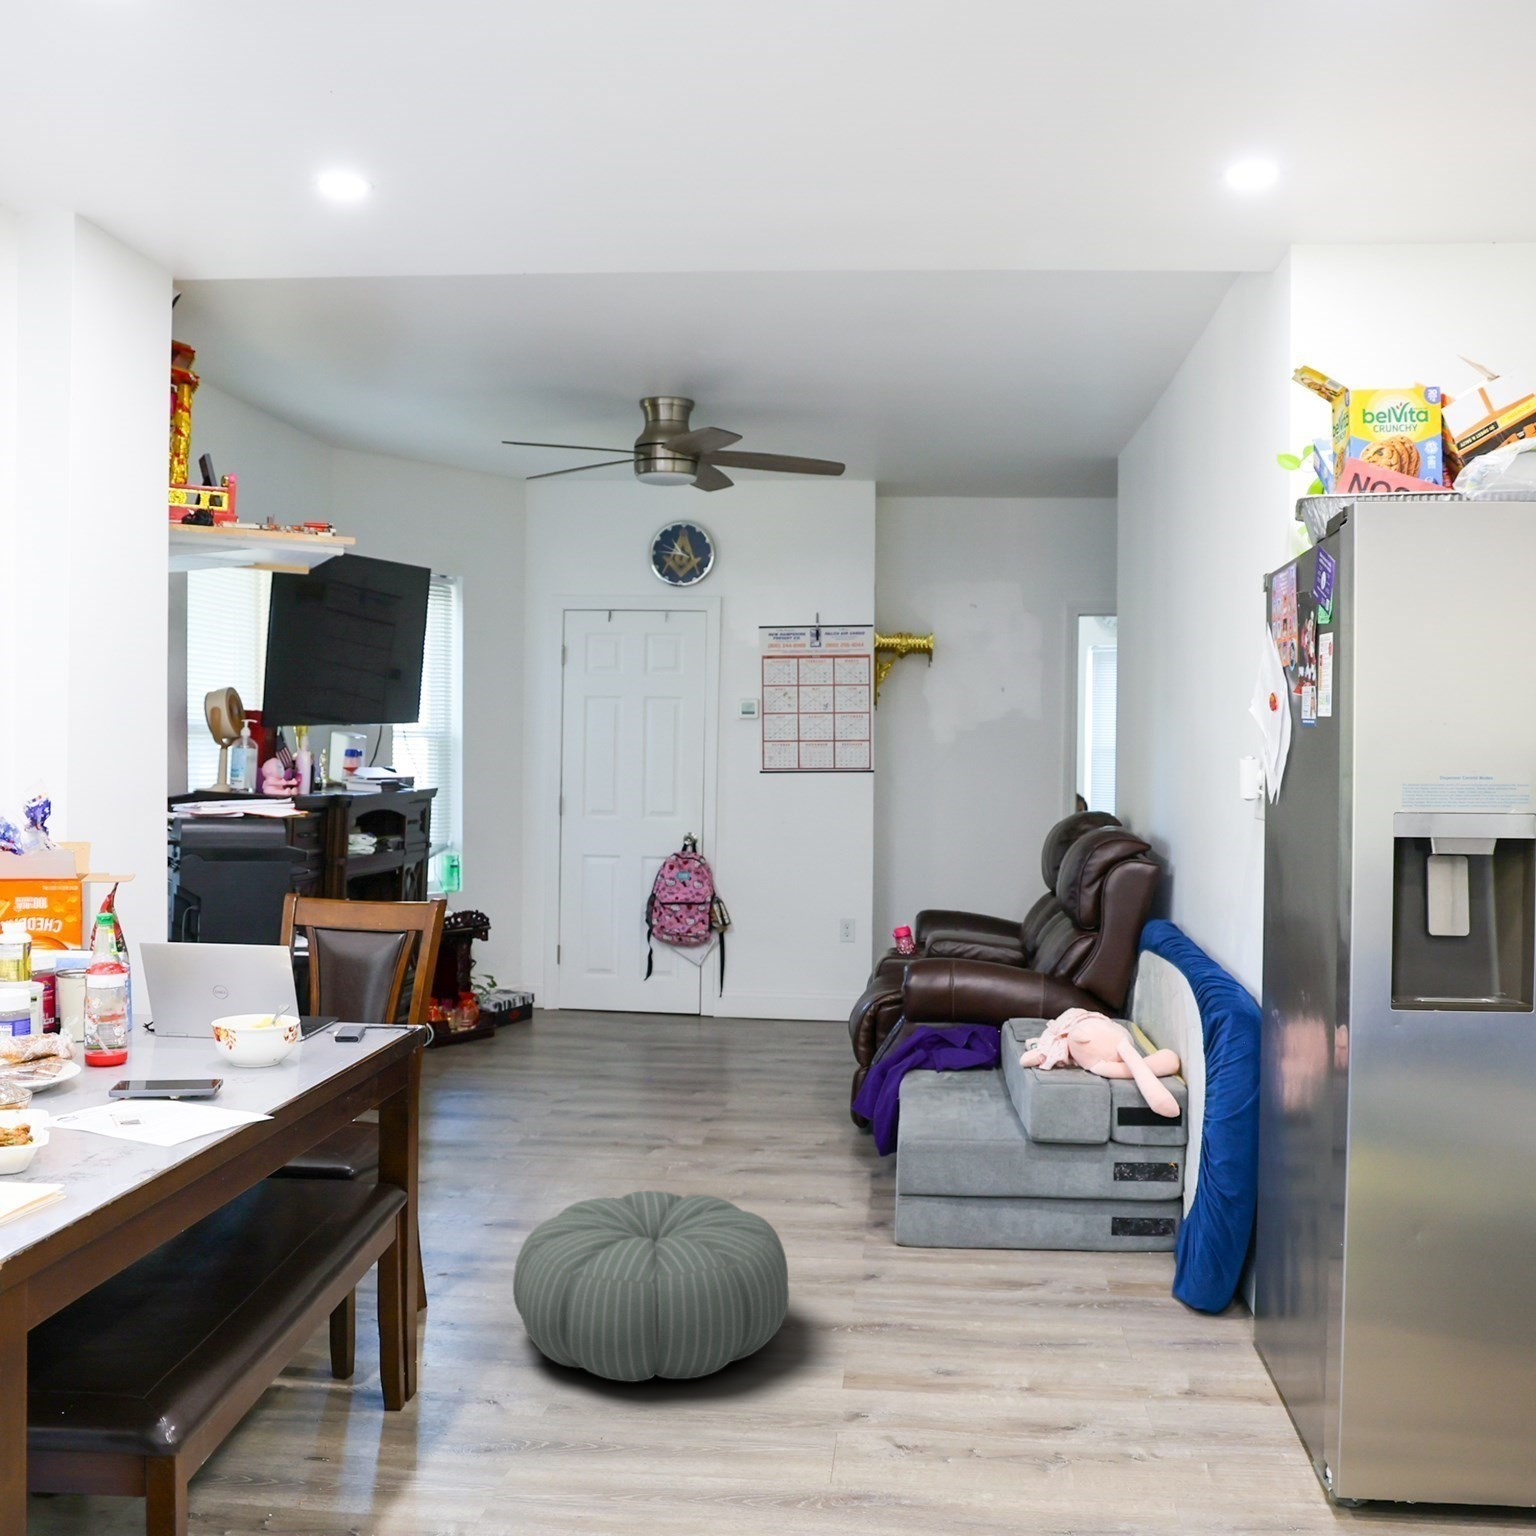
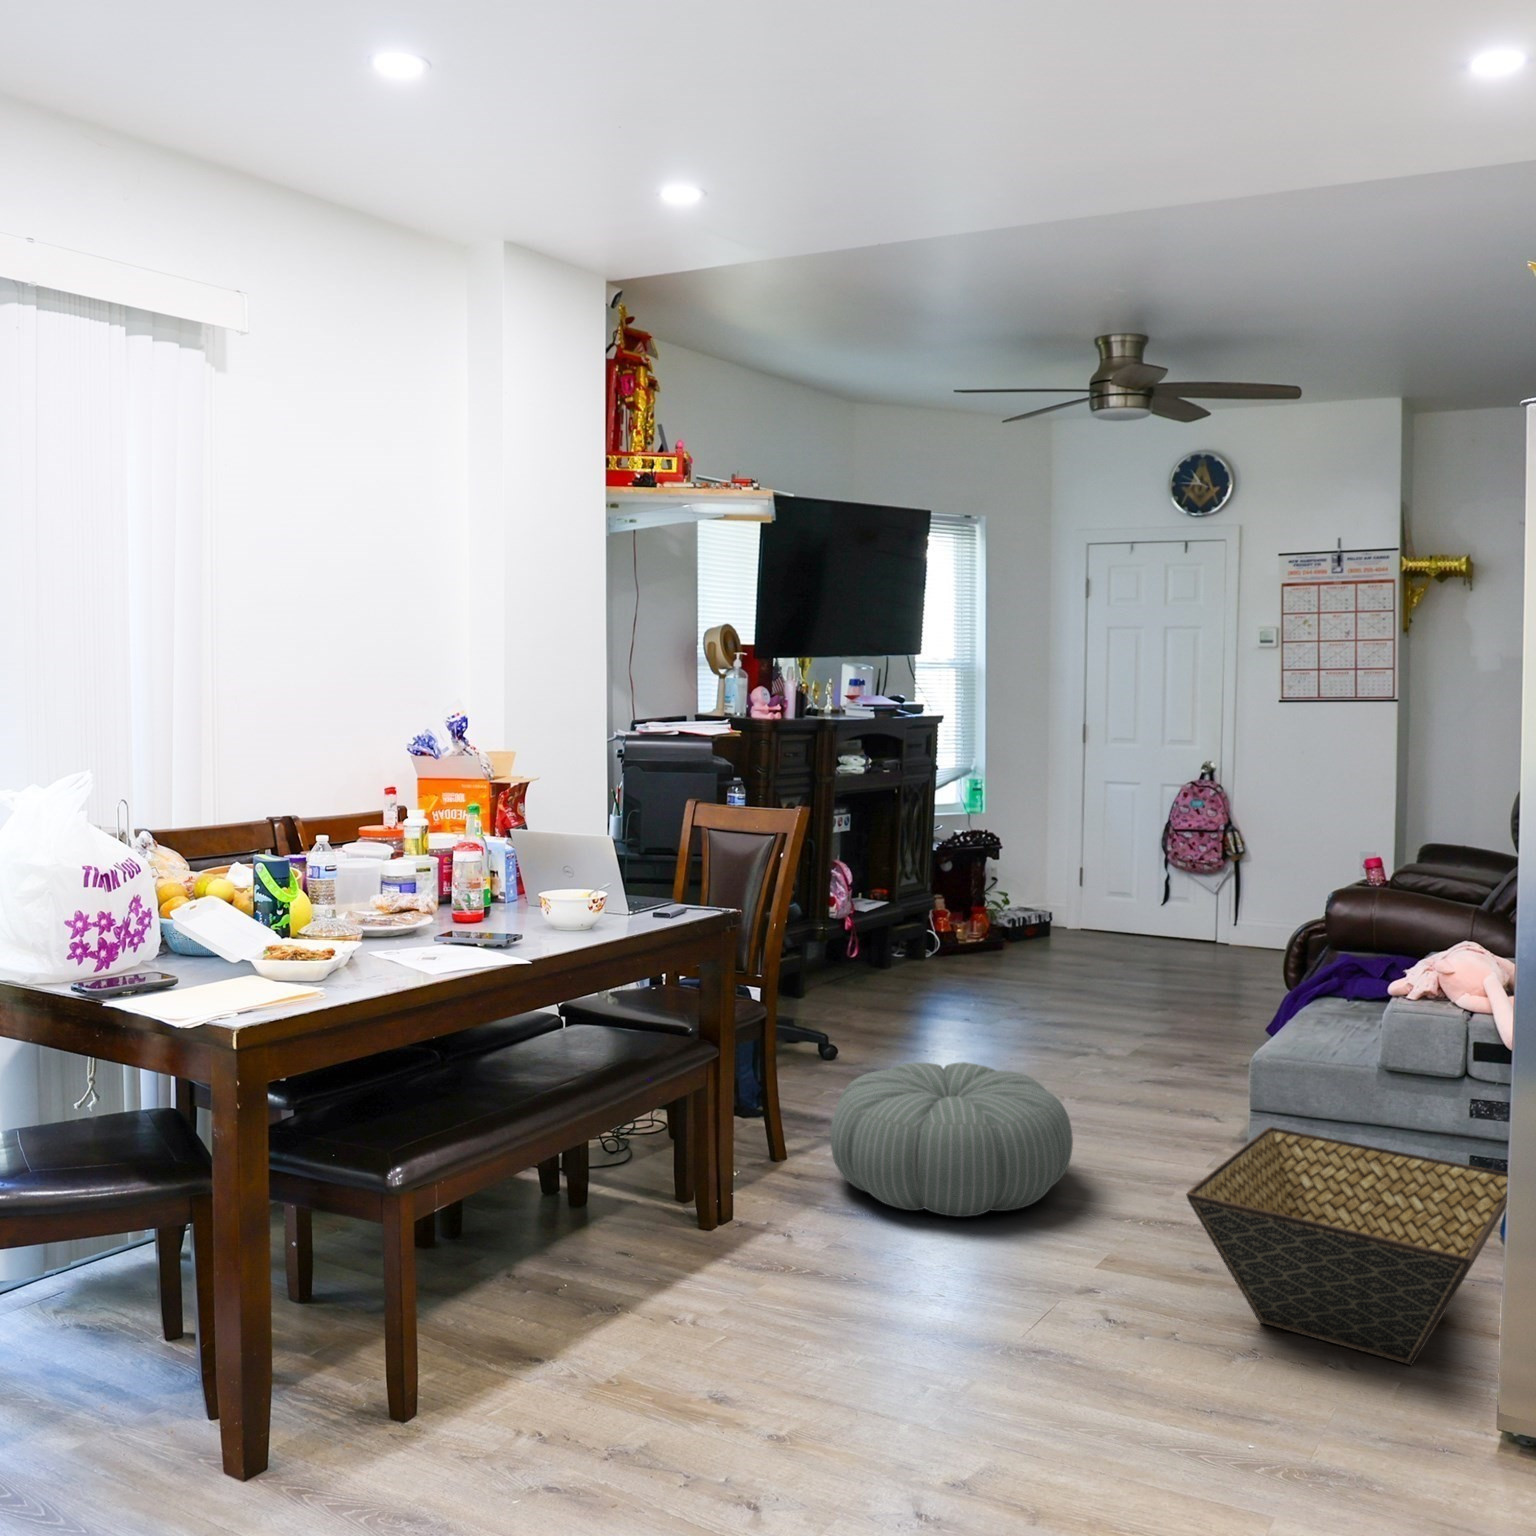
basket: none [1003,1222,1294,1451] -> present [1186,1127,1508,1366]

